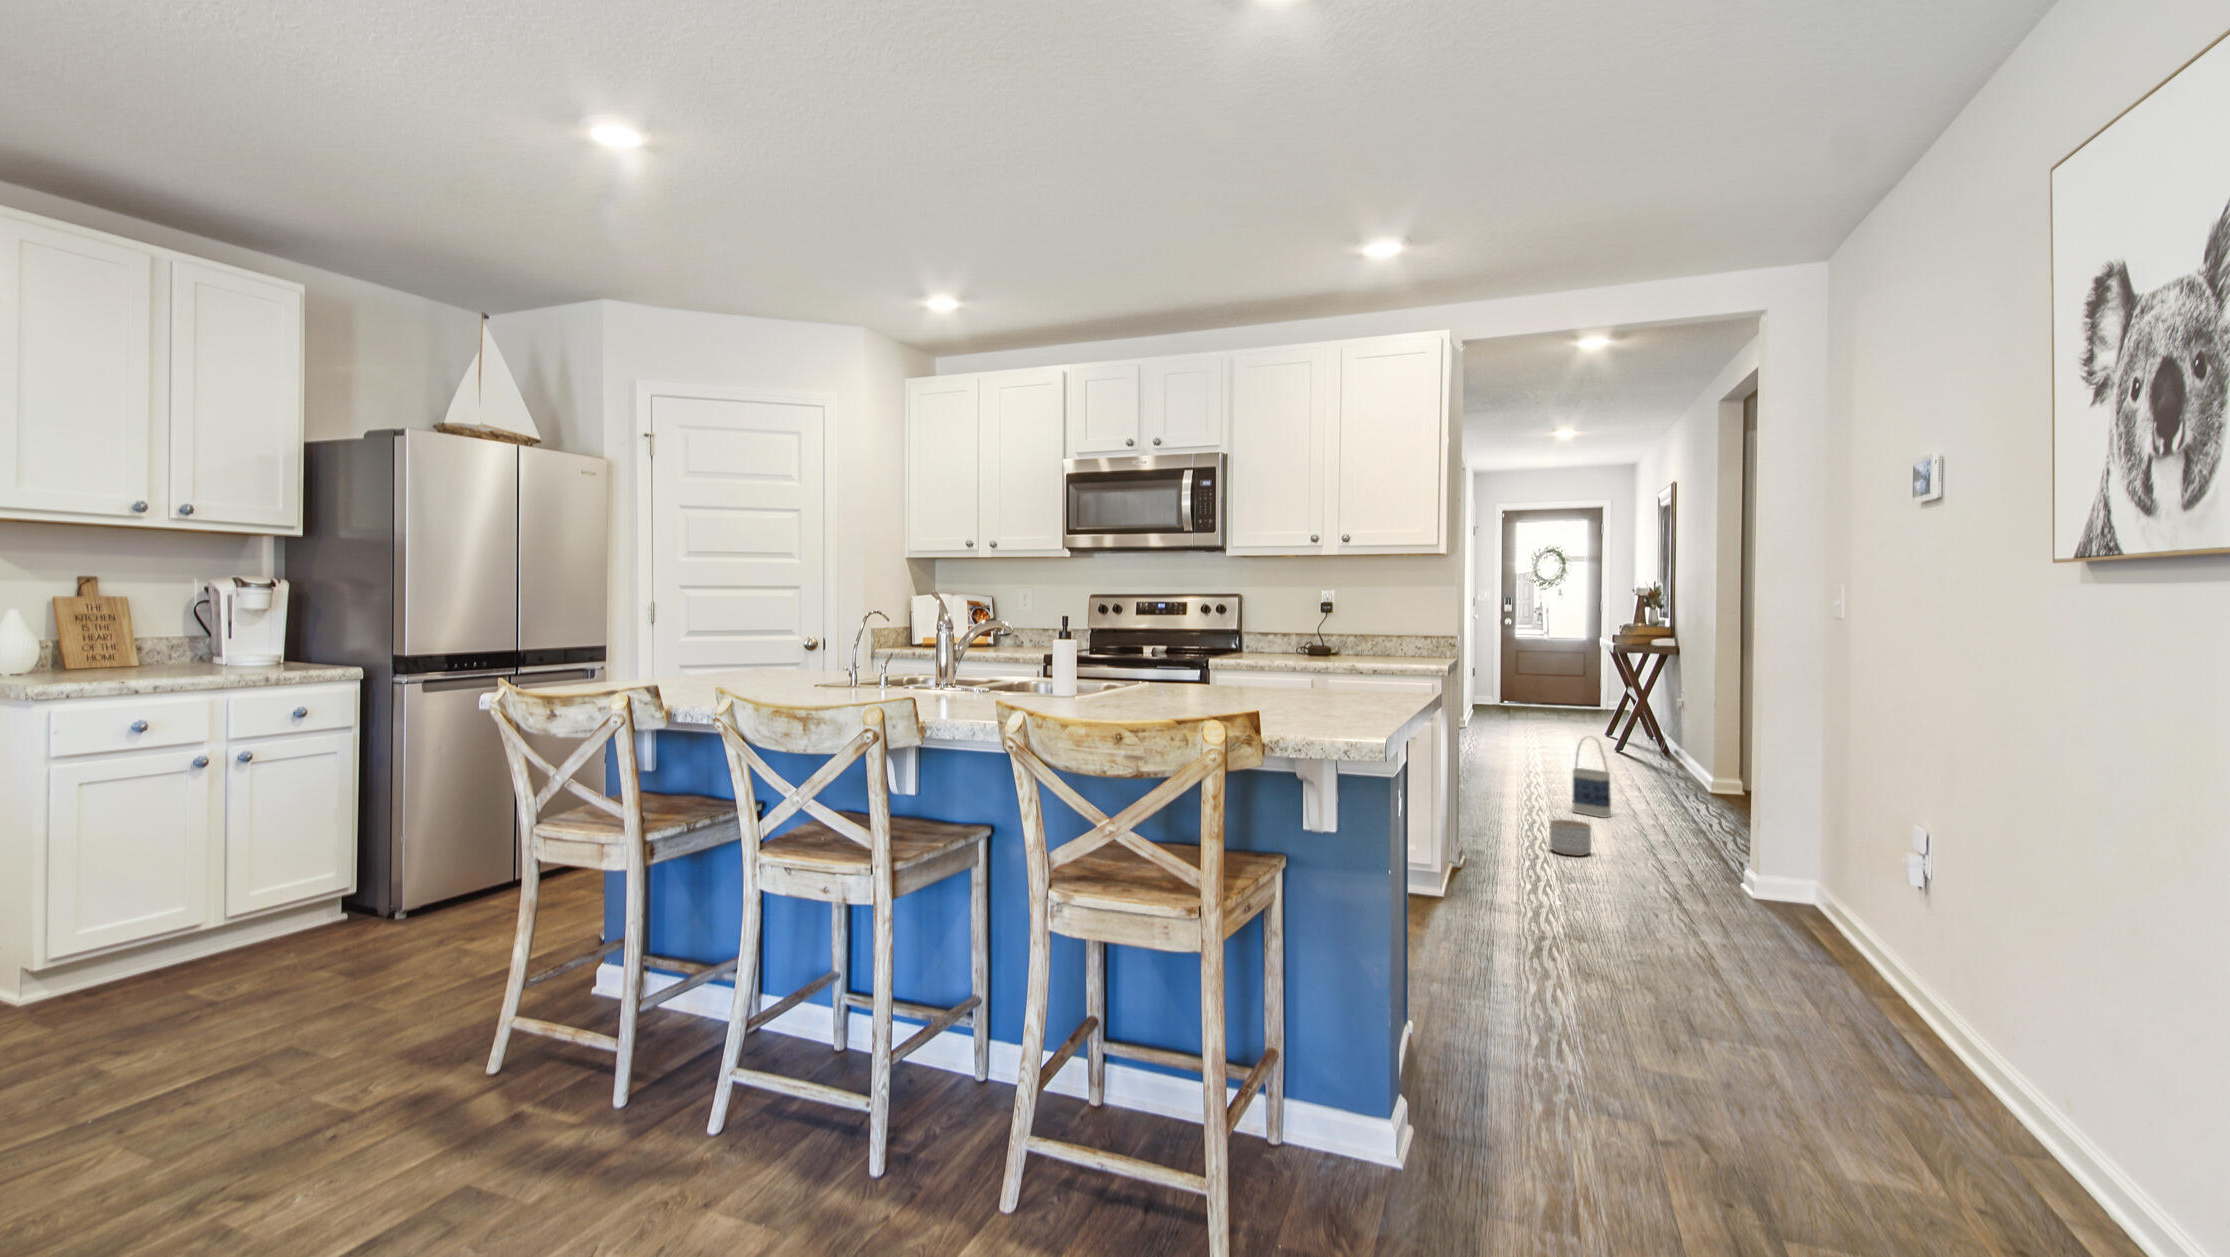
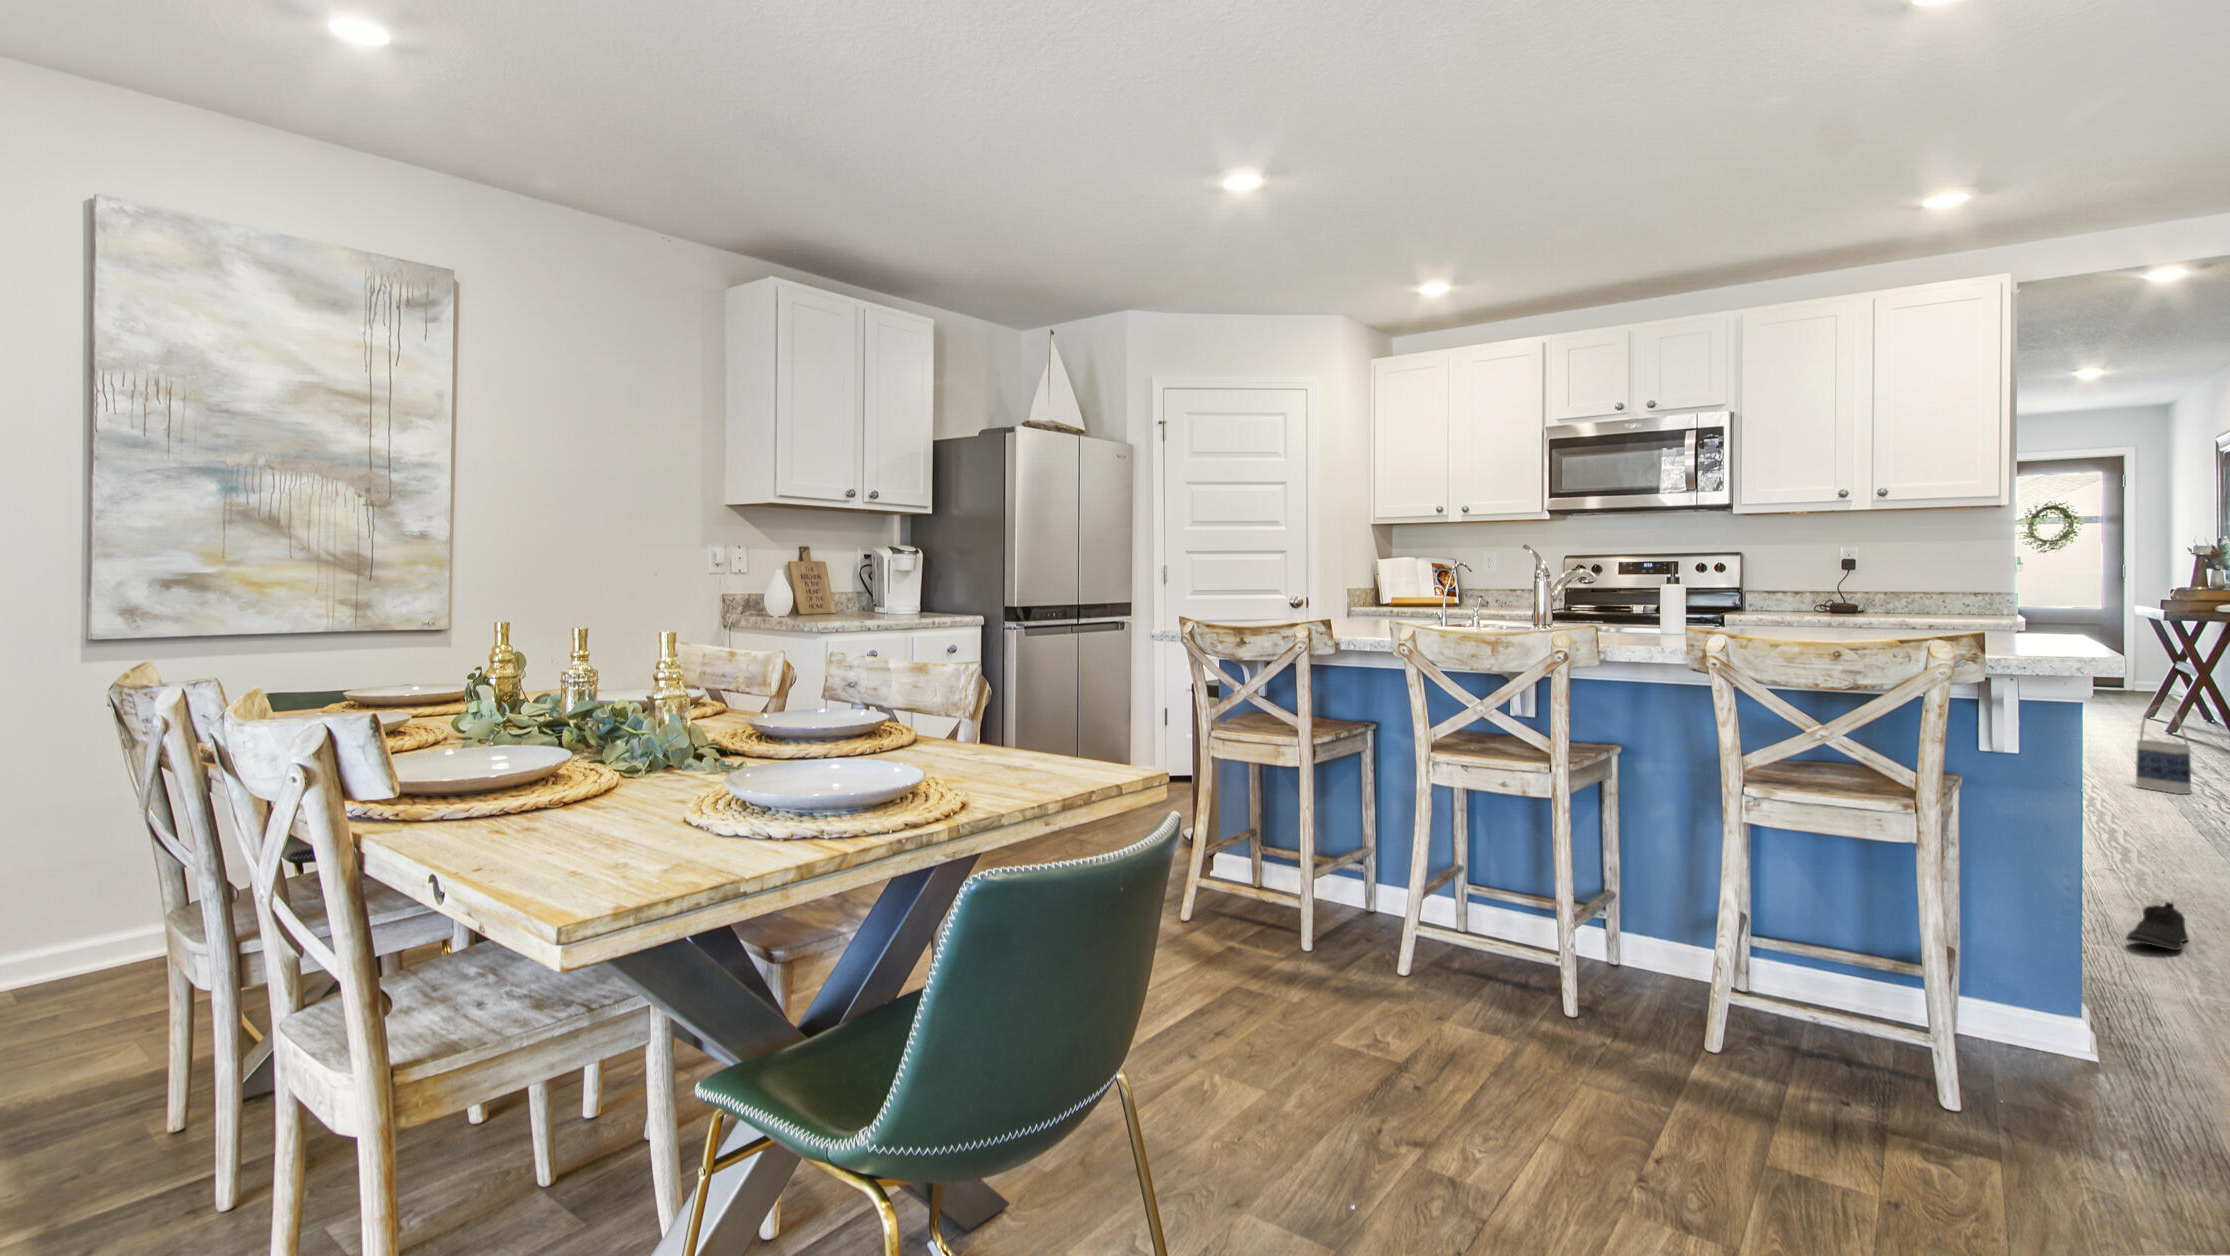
planter: present [1550,819,1591,856] -> none [2125,789,2184,828]
shoe: none [1491,949,1546,1002] -> present [2126,902,2188,950]

